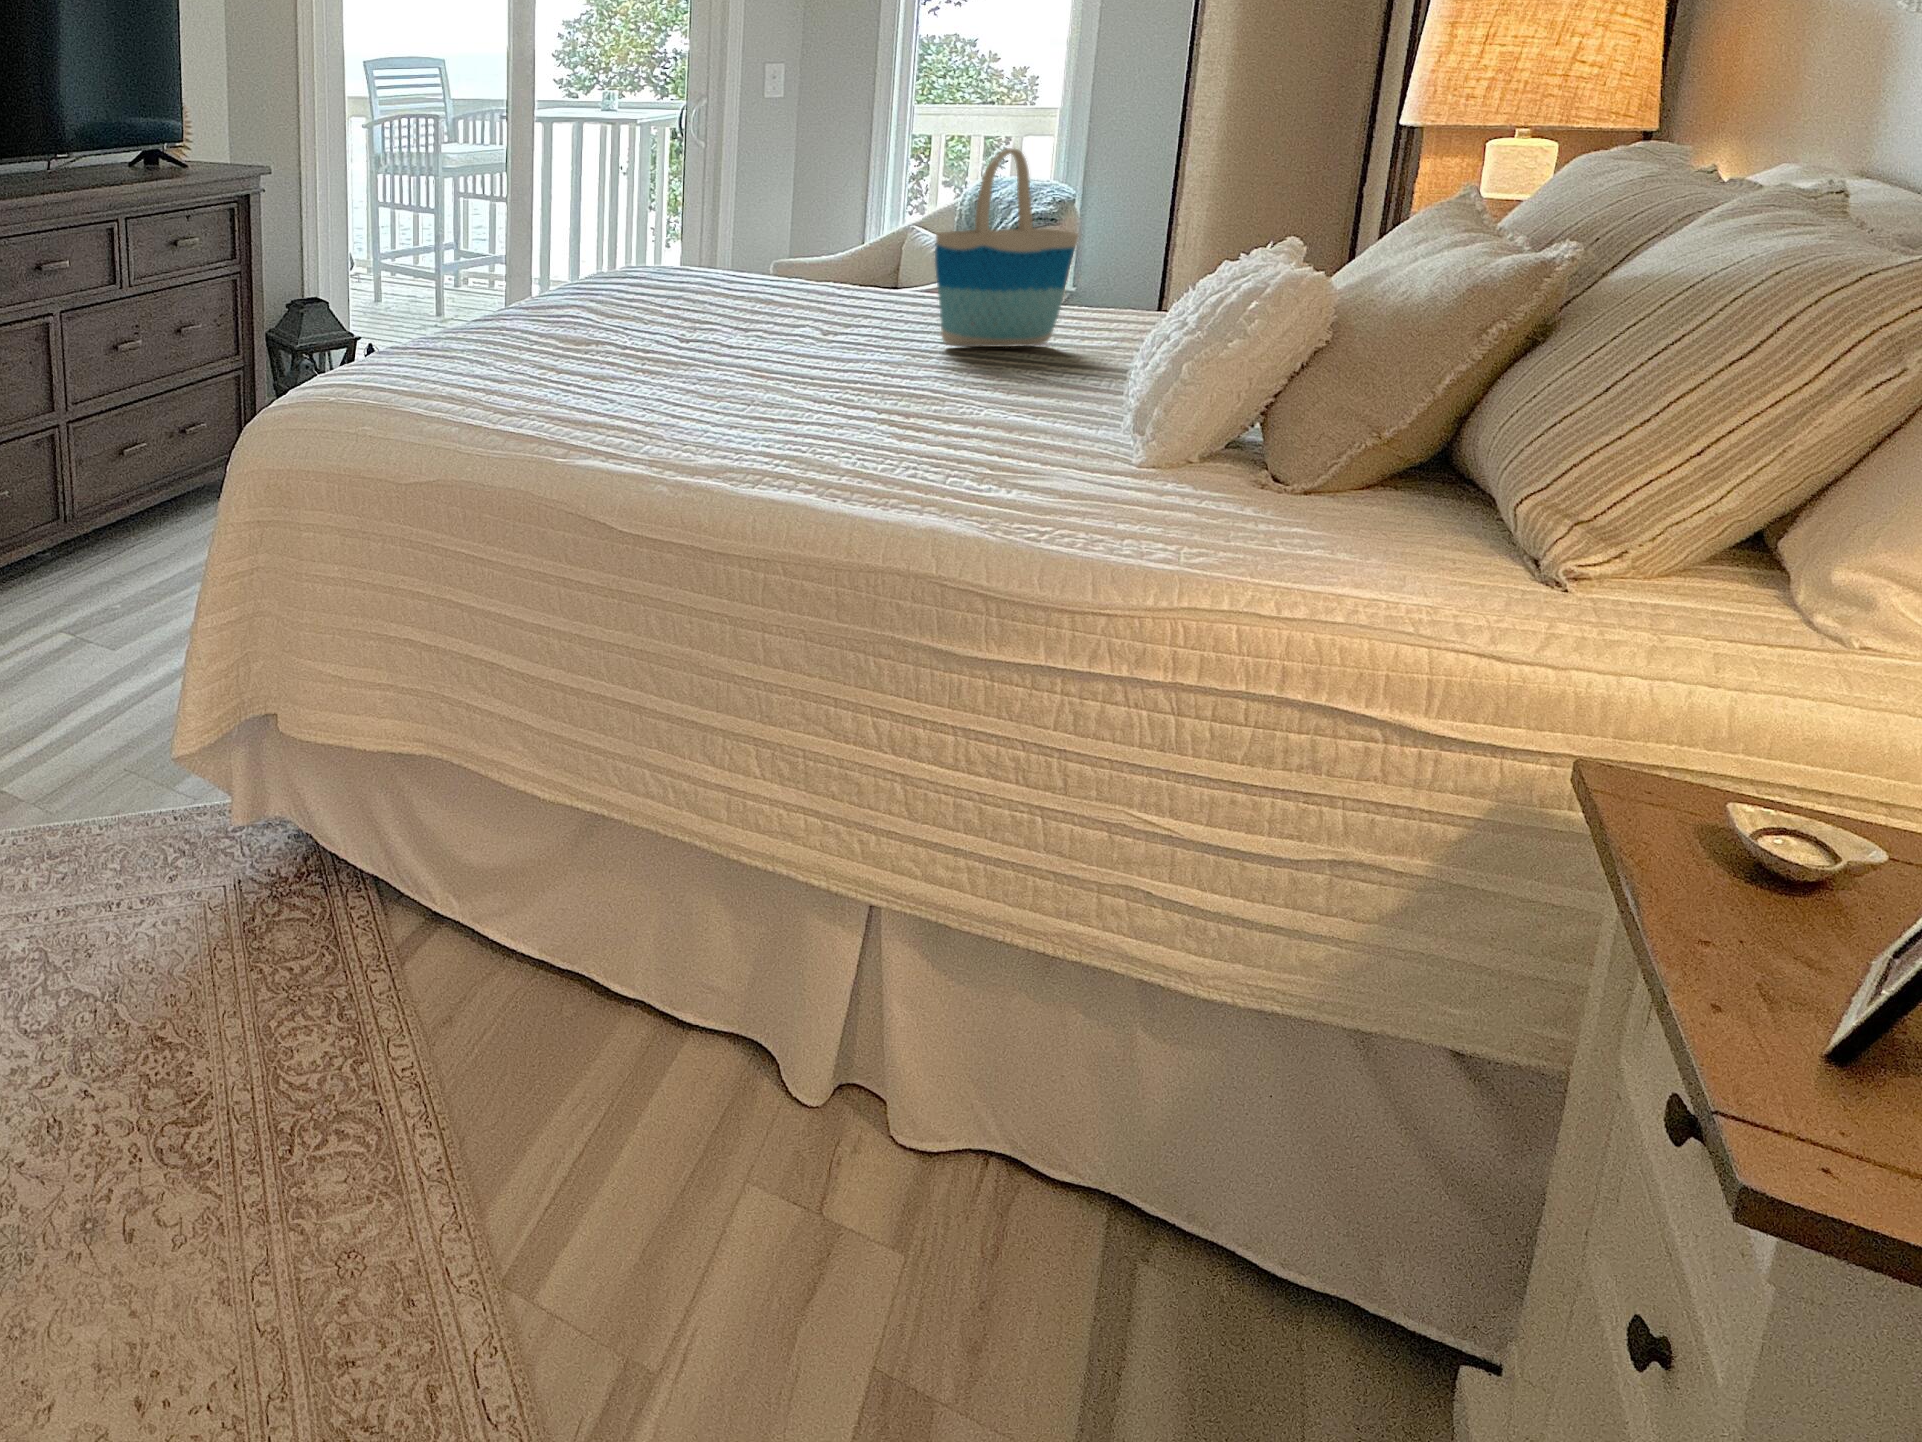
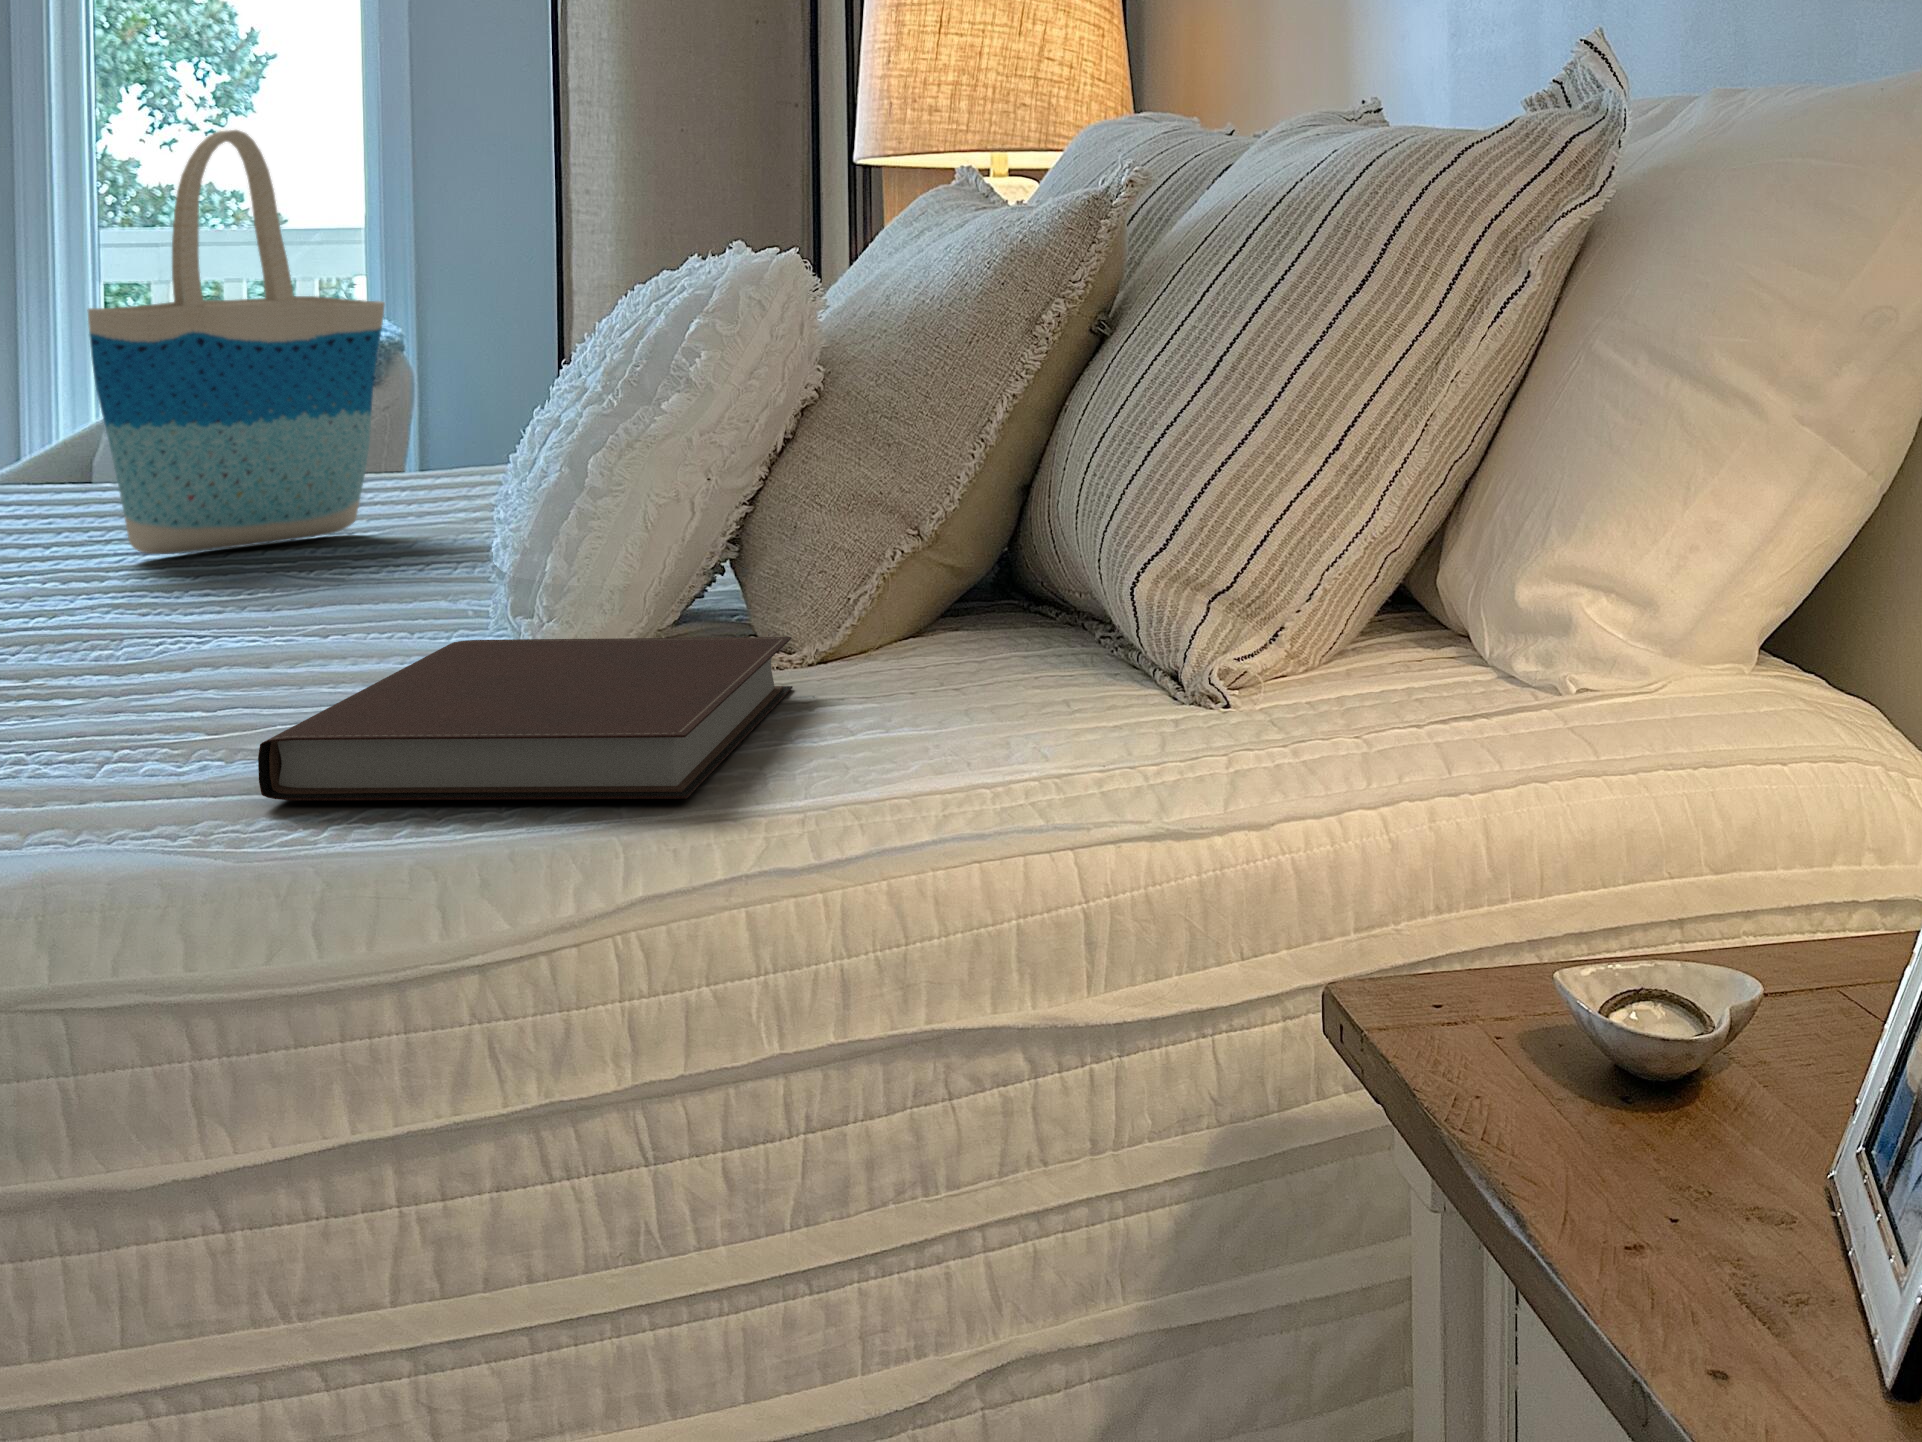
notebook: none [1015,445,1289,563] -> present [258,637,793,800]

